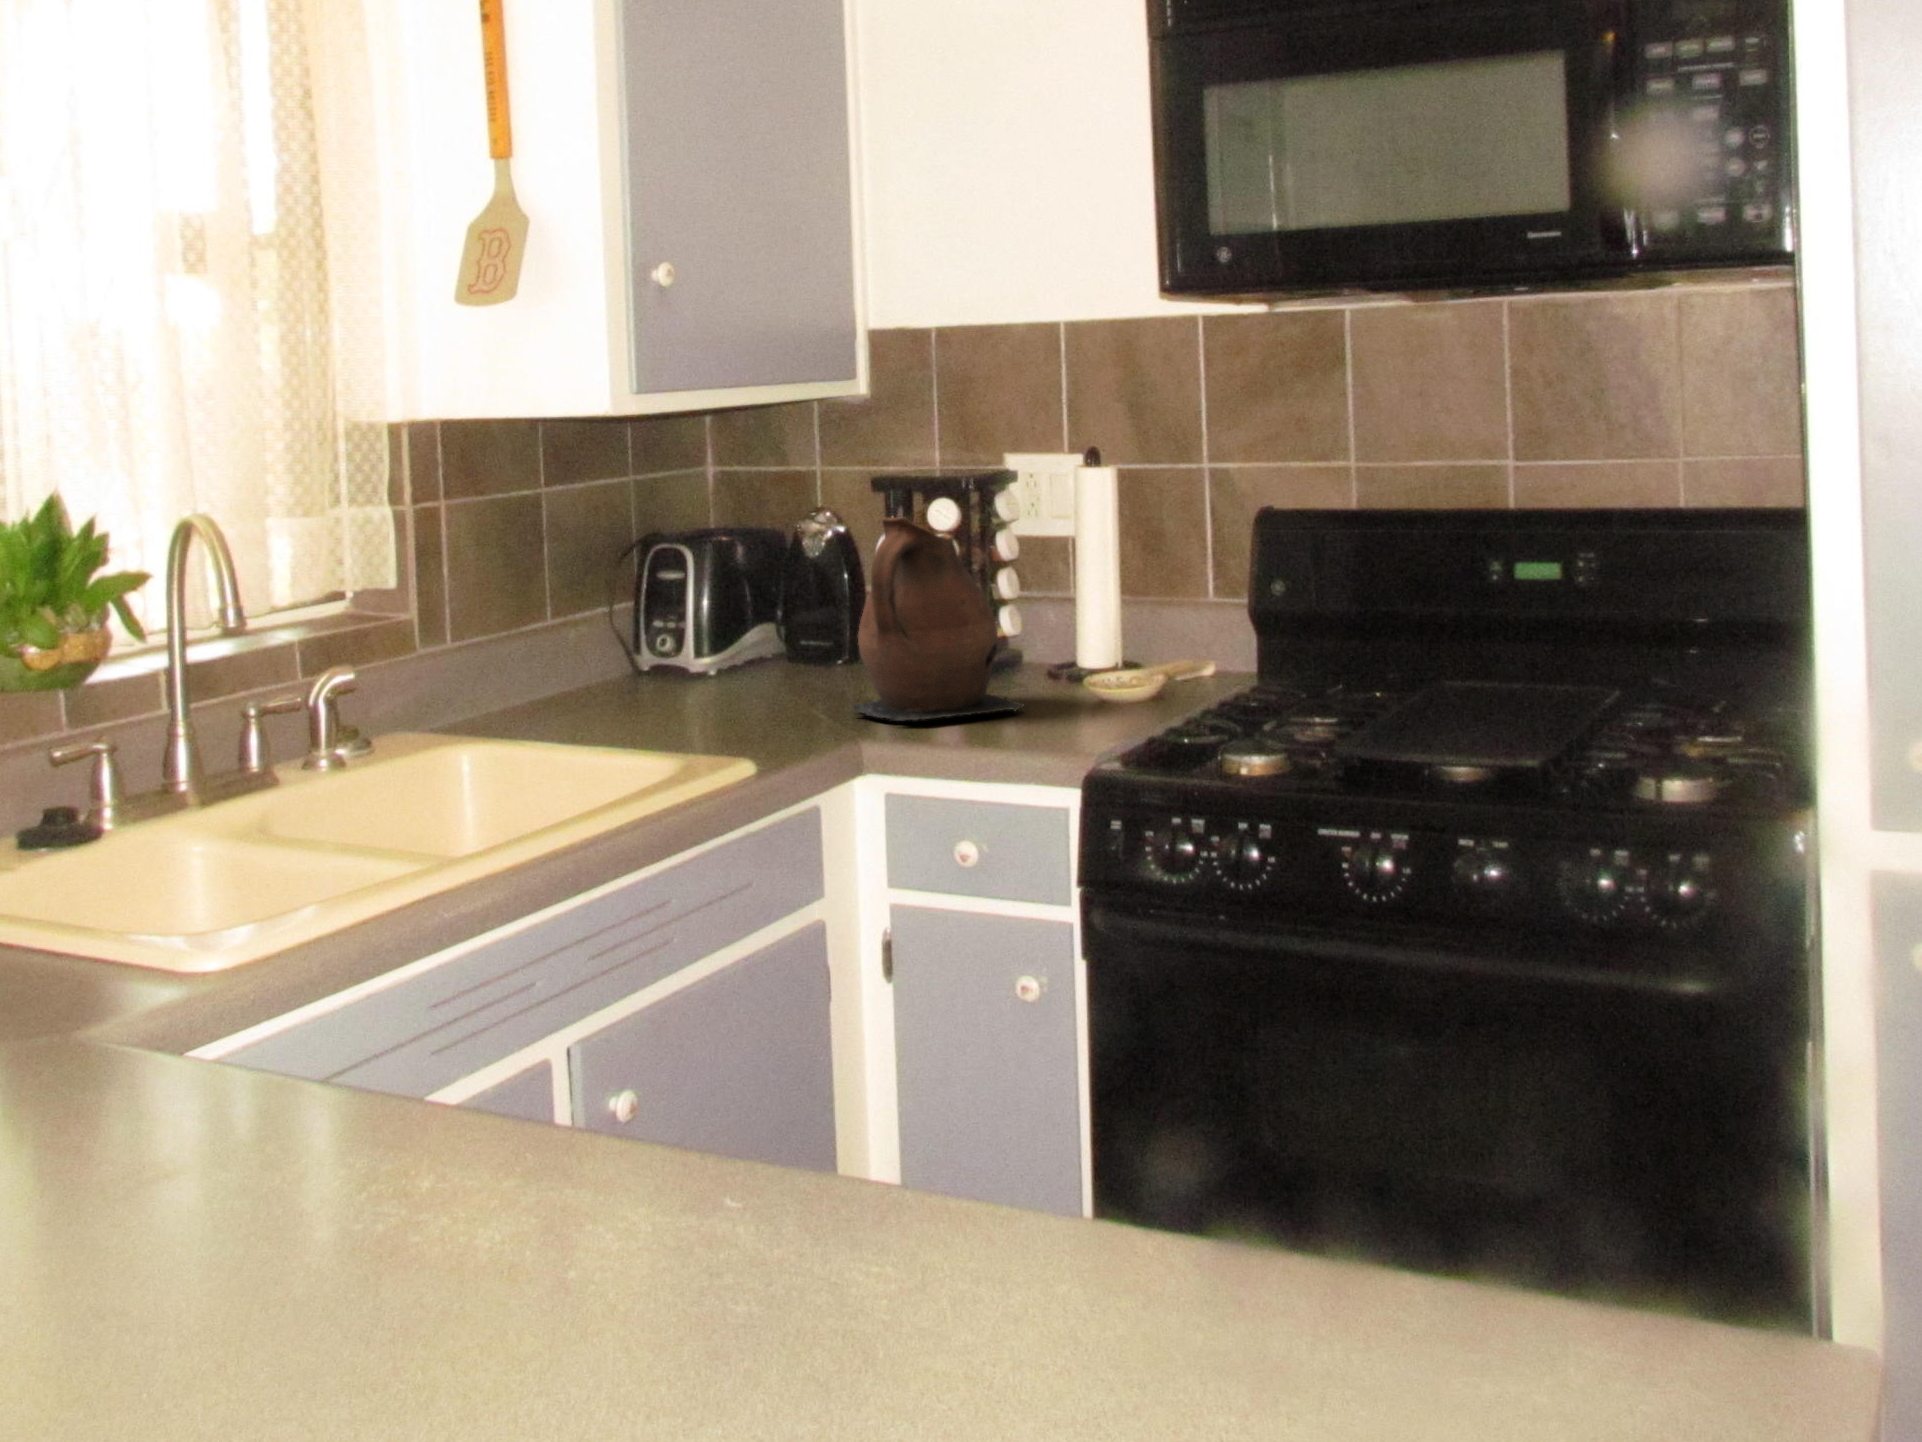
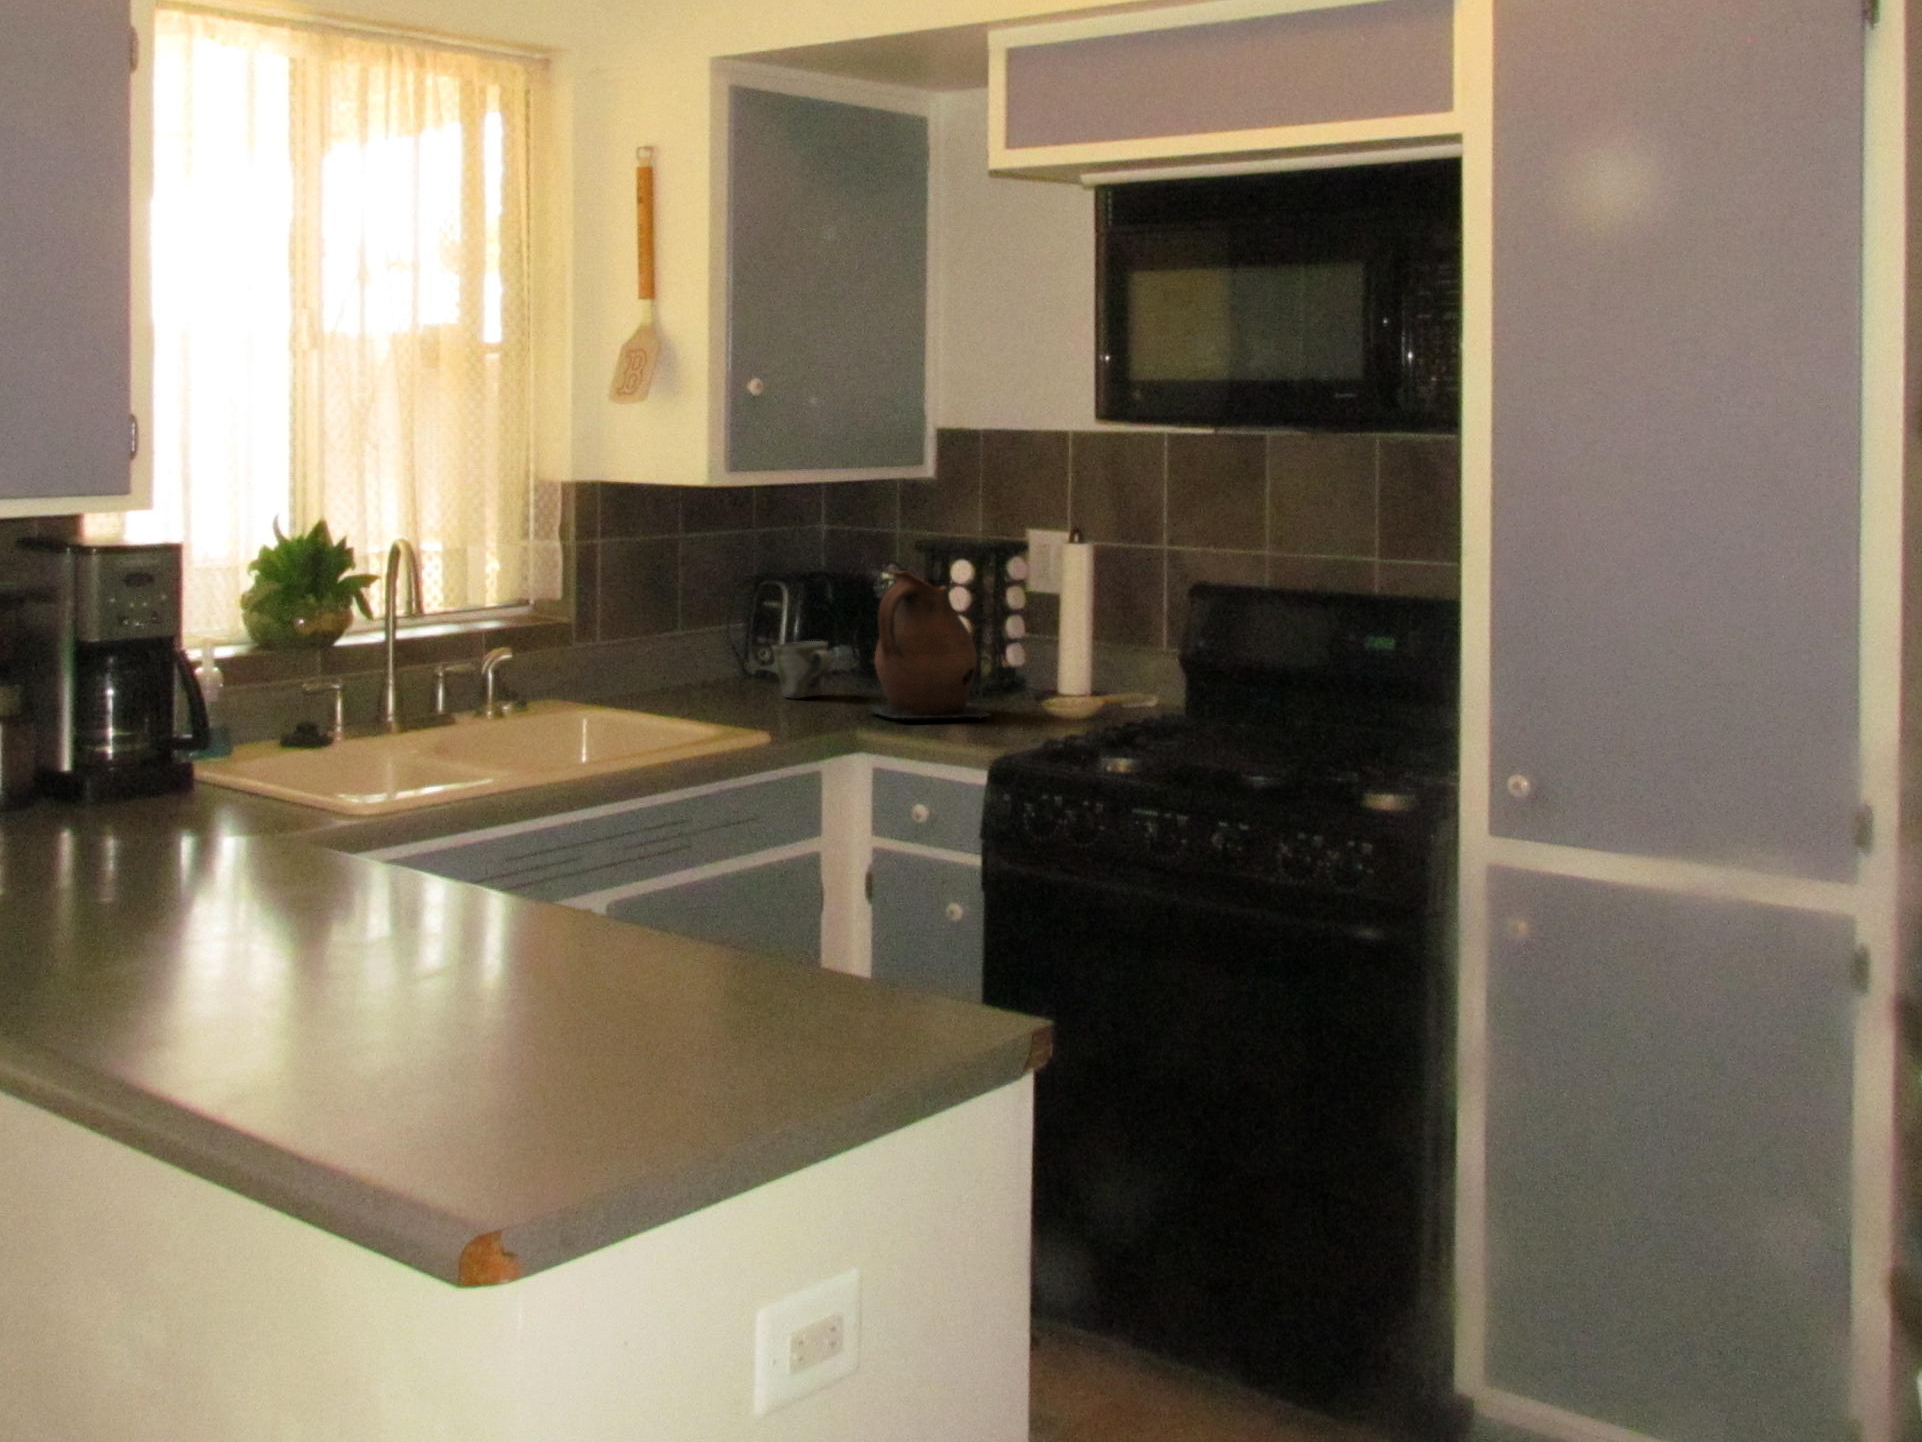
mug: none [692,621,781,702] -> present [772,641,831,699]

